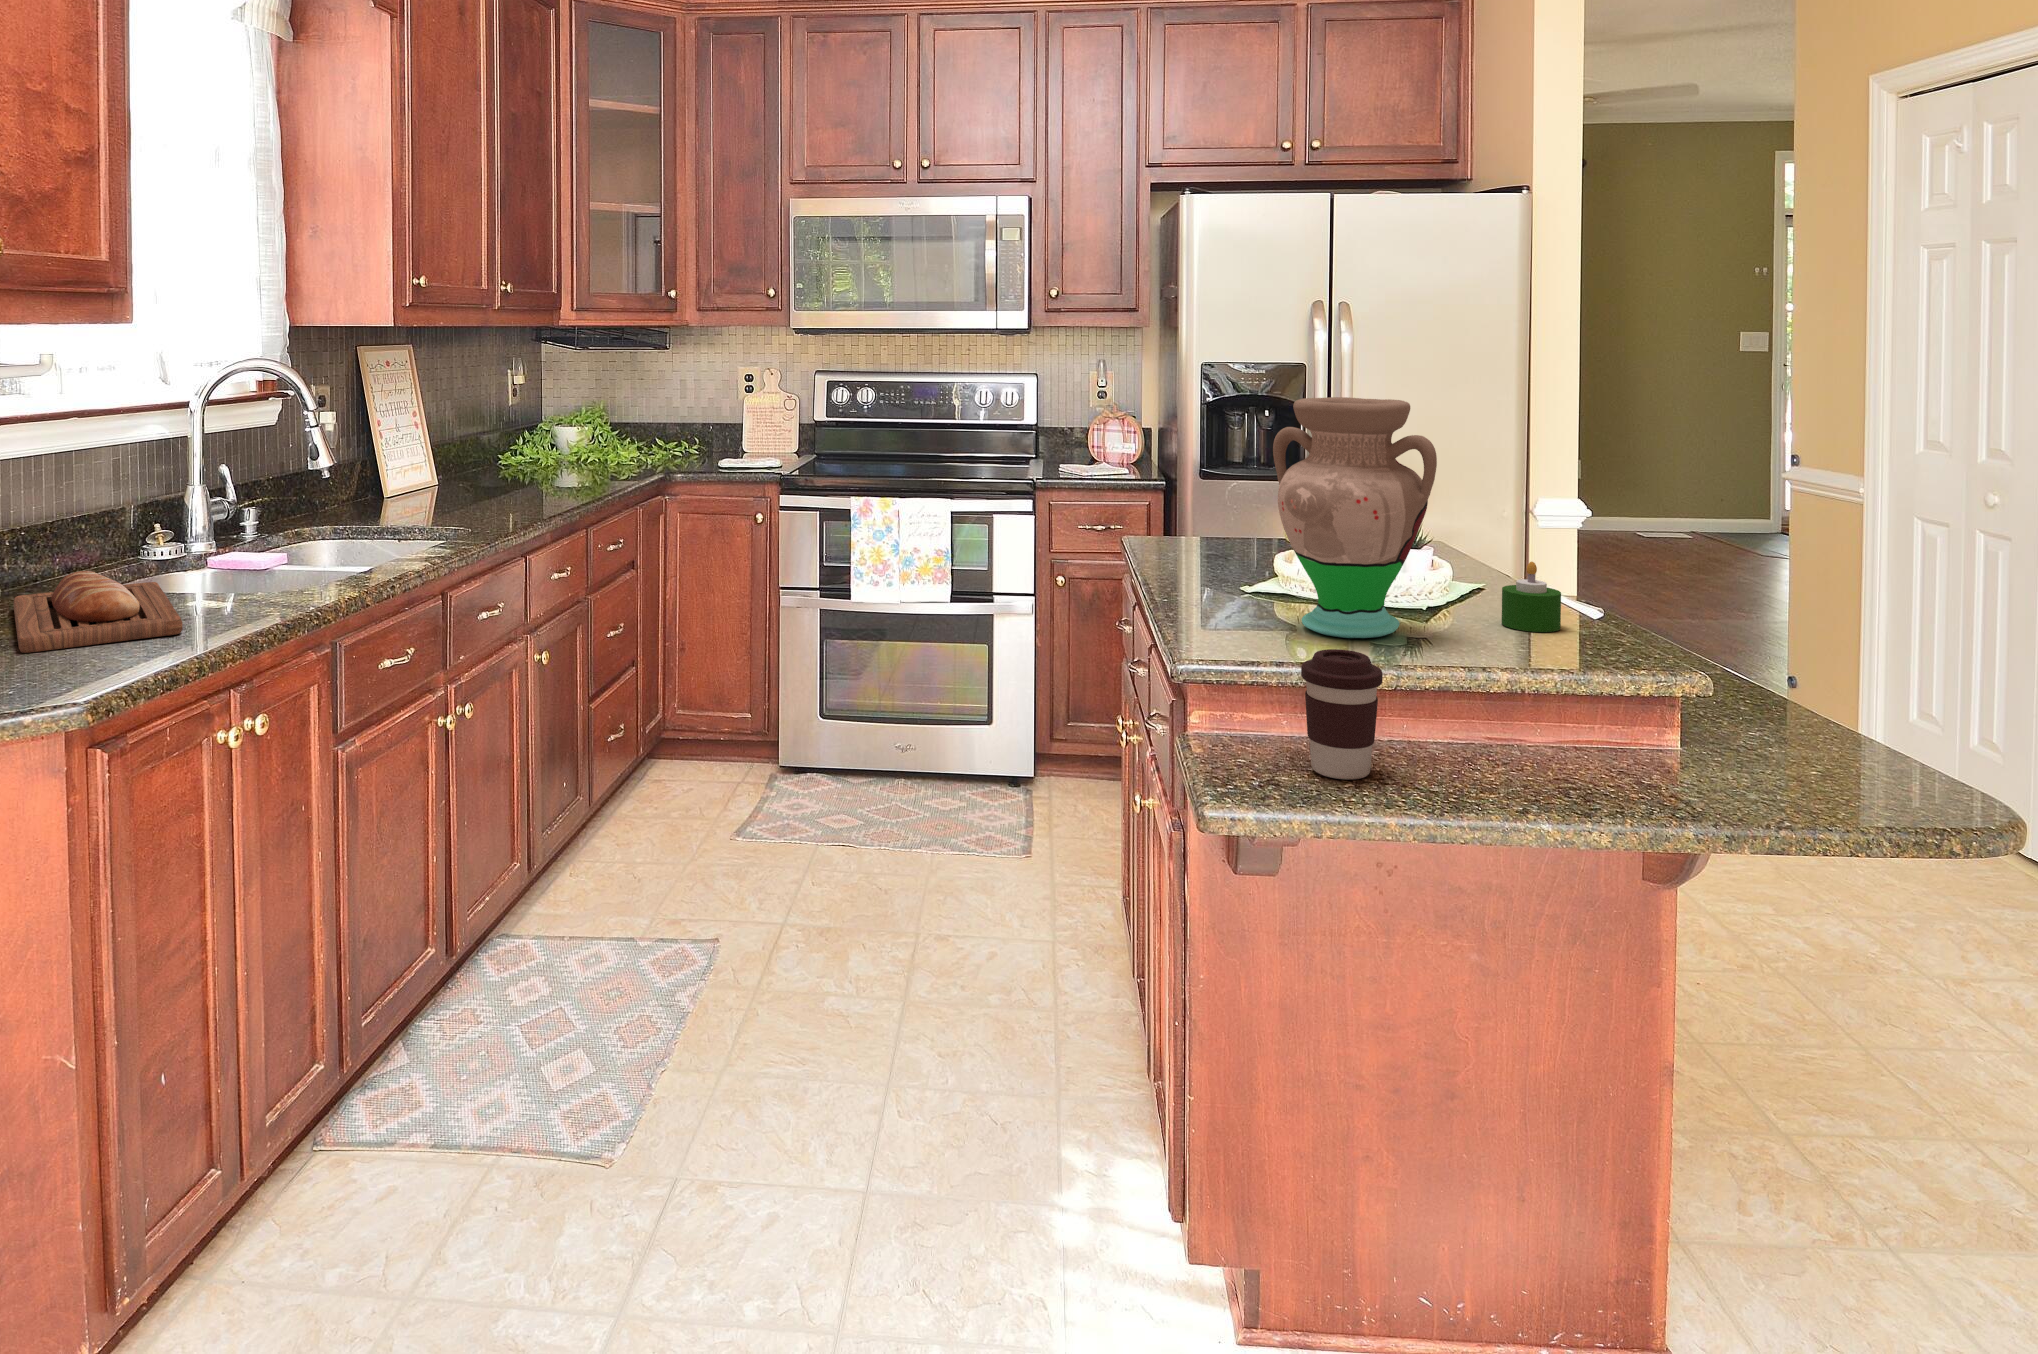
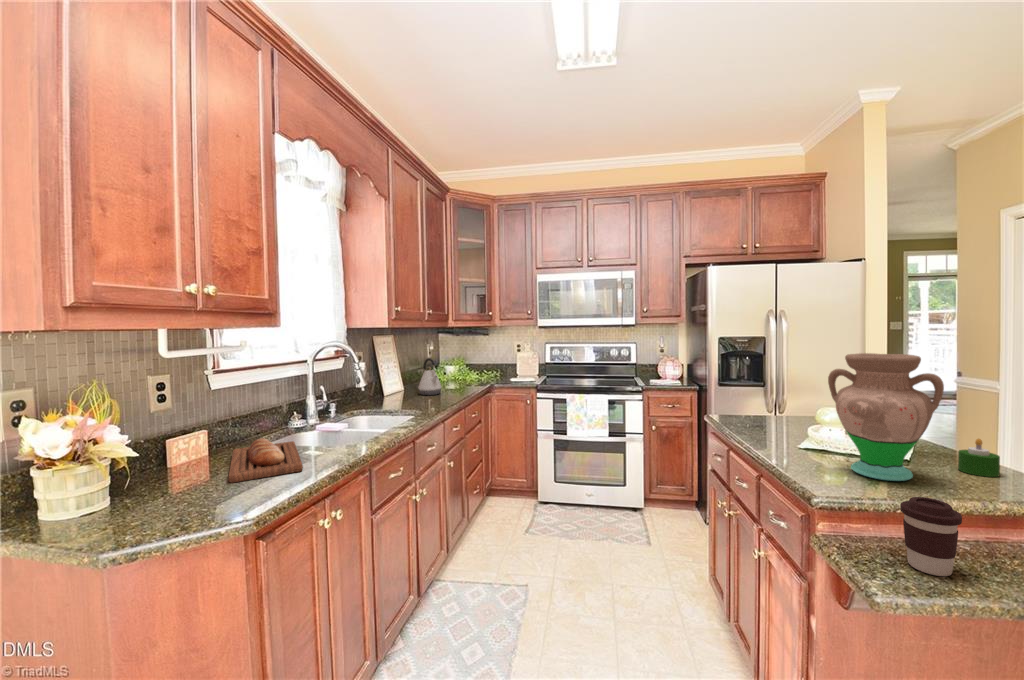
kettle: none [471,402,531,496] -> present [418,358,441,395]

